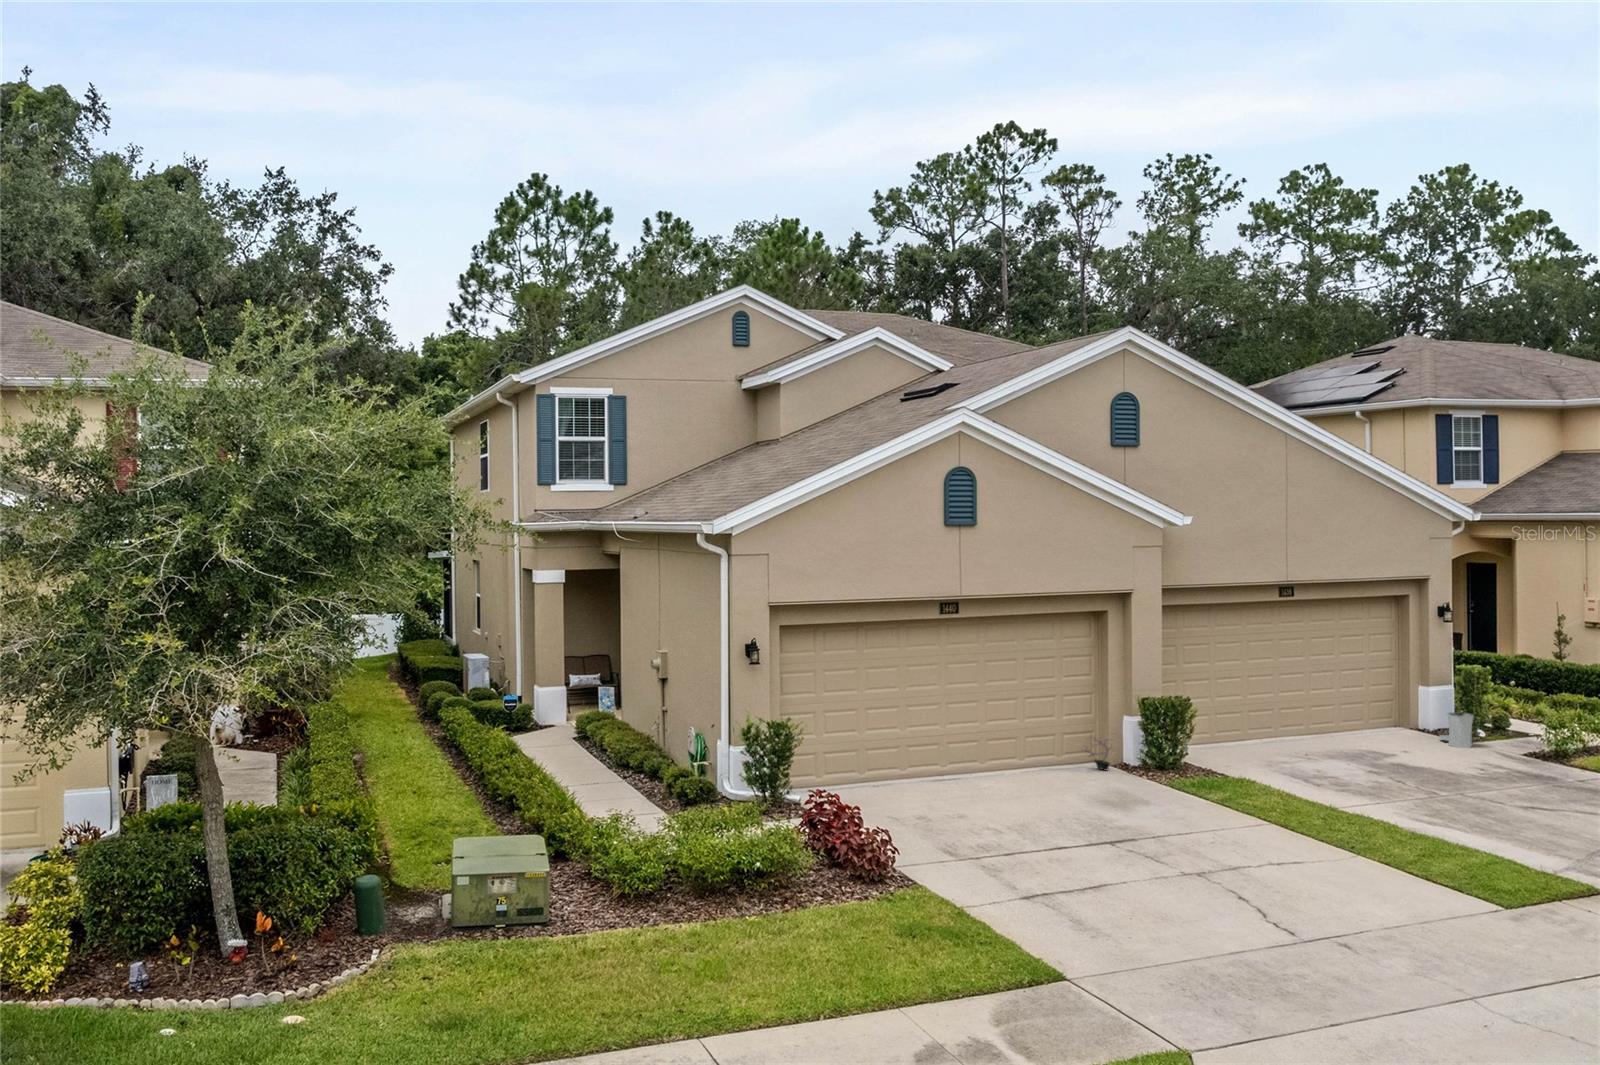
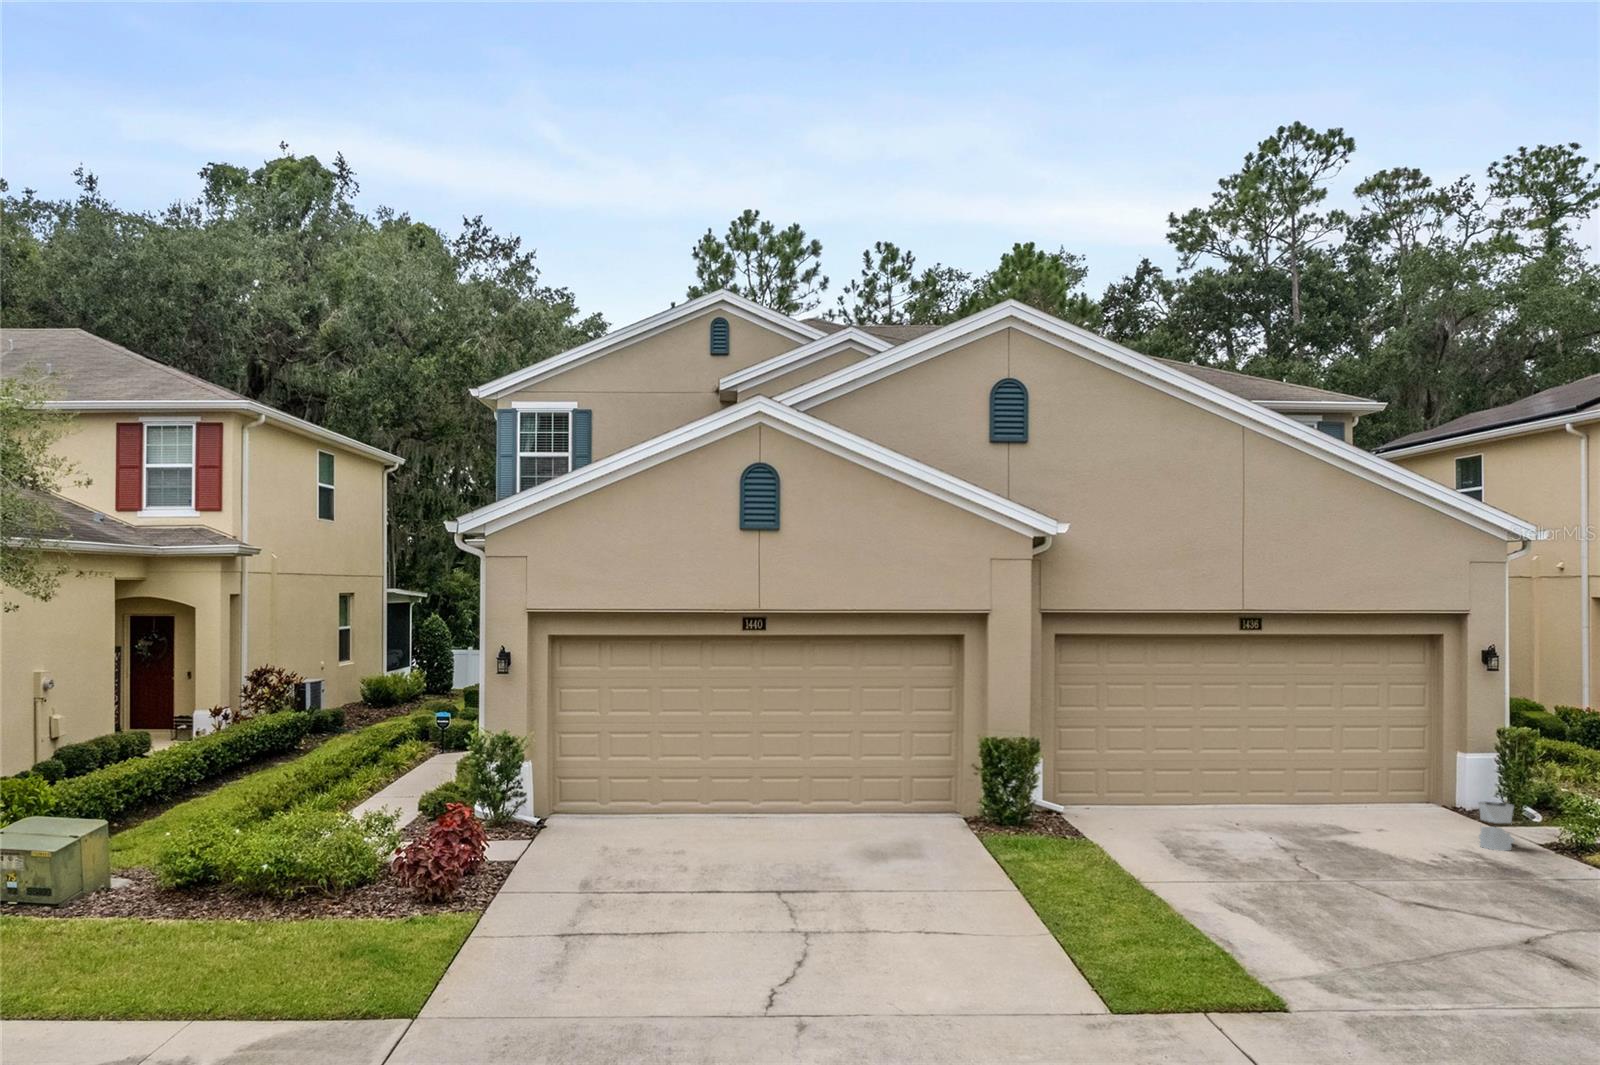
potted plant: present [1081,736,1112,770] -> none [915,782,956,827]

